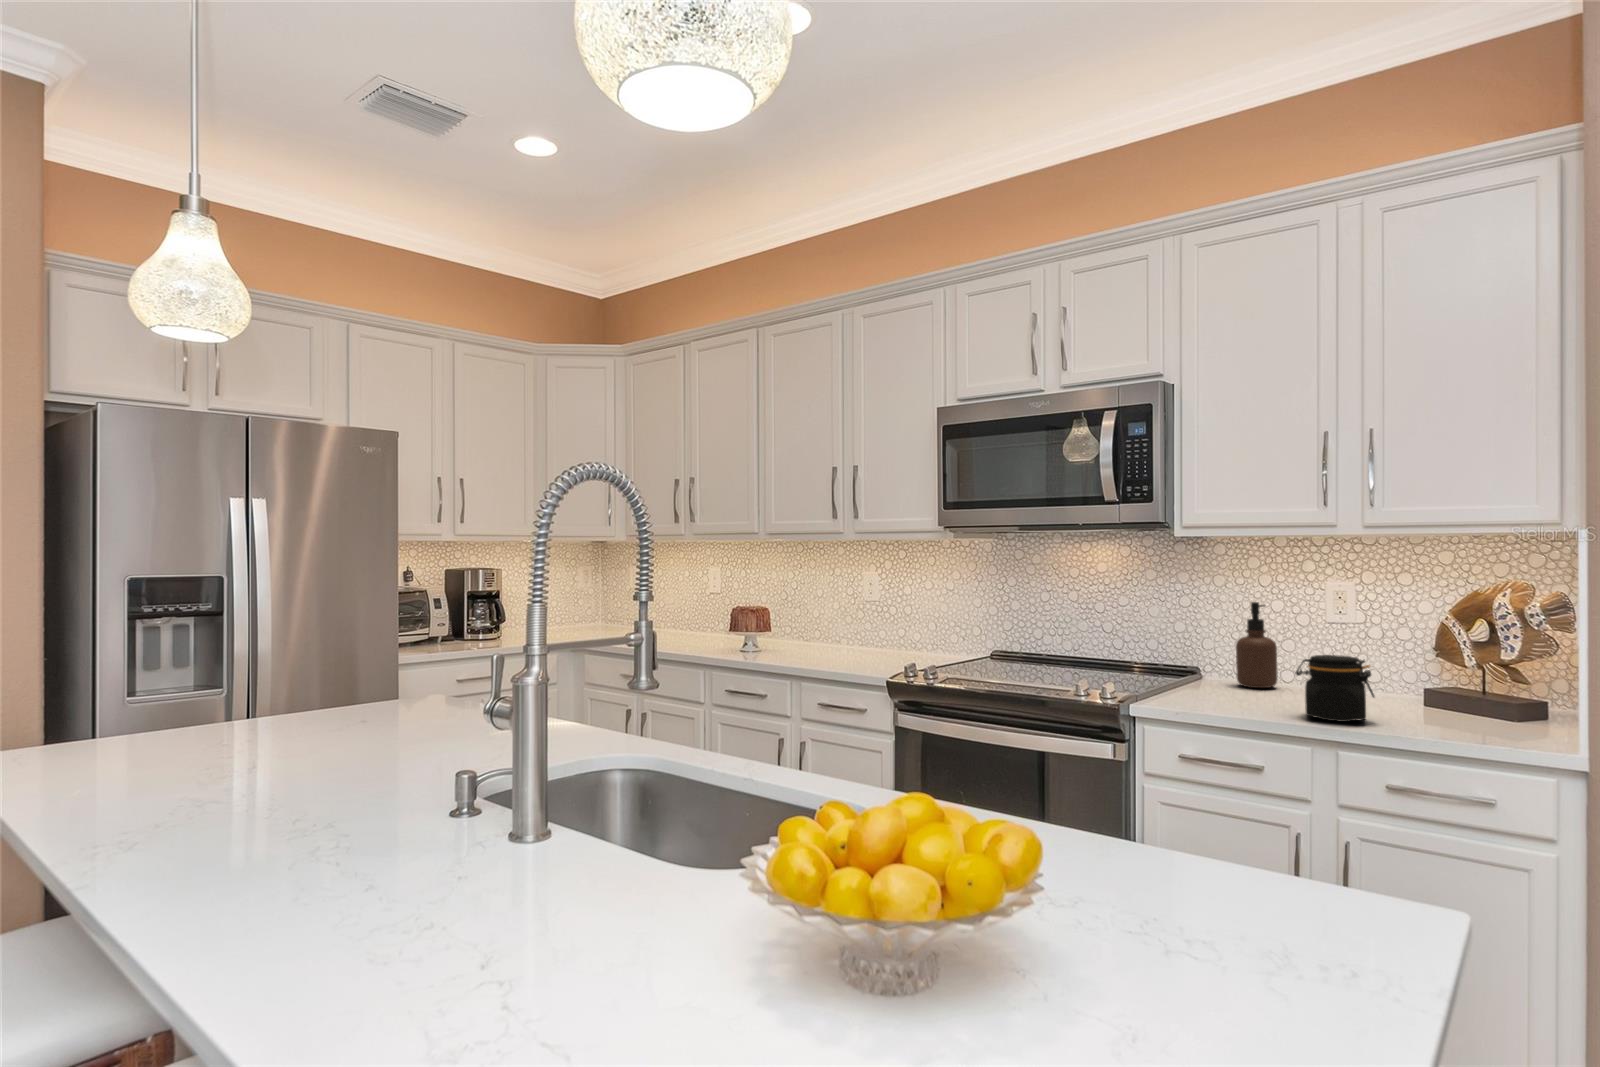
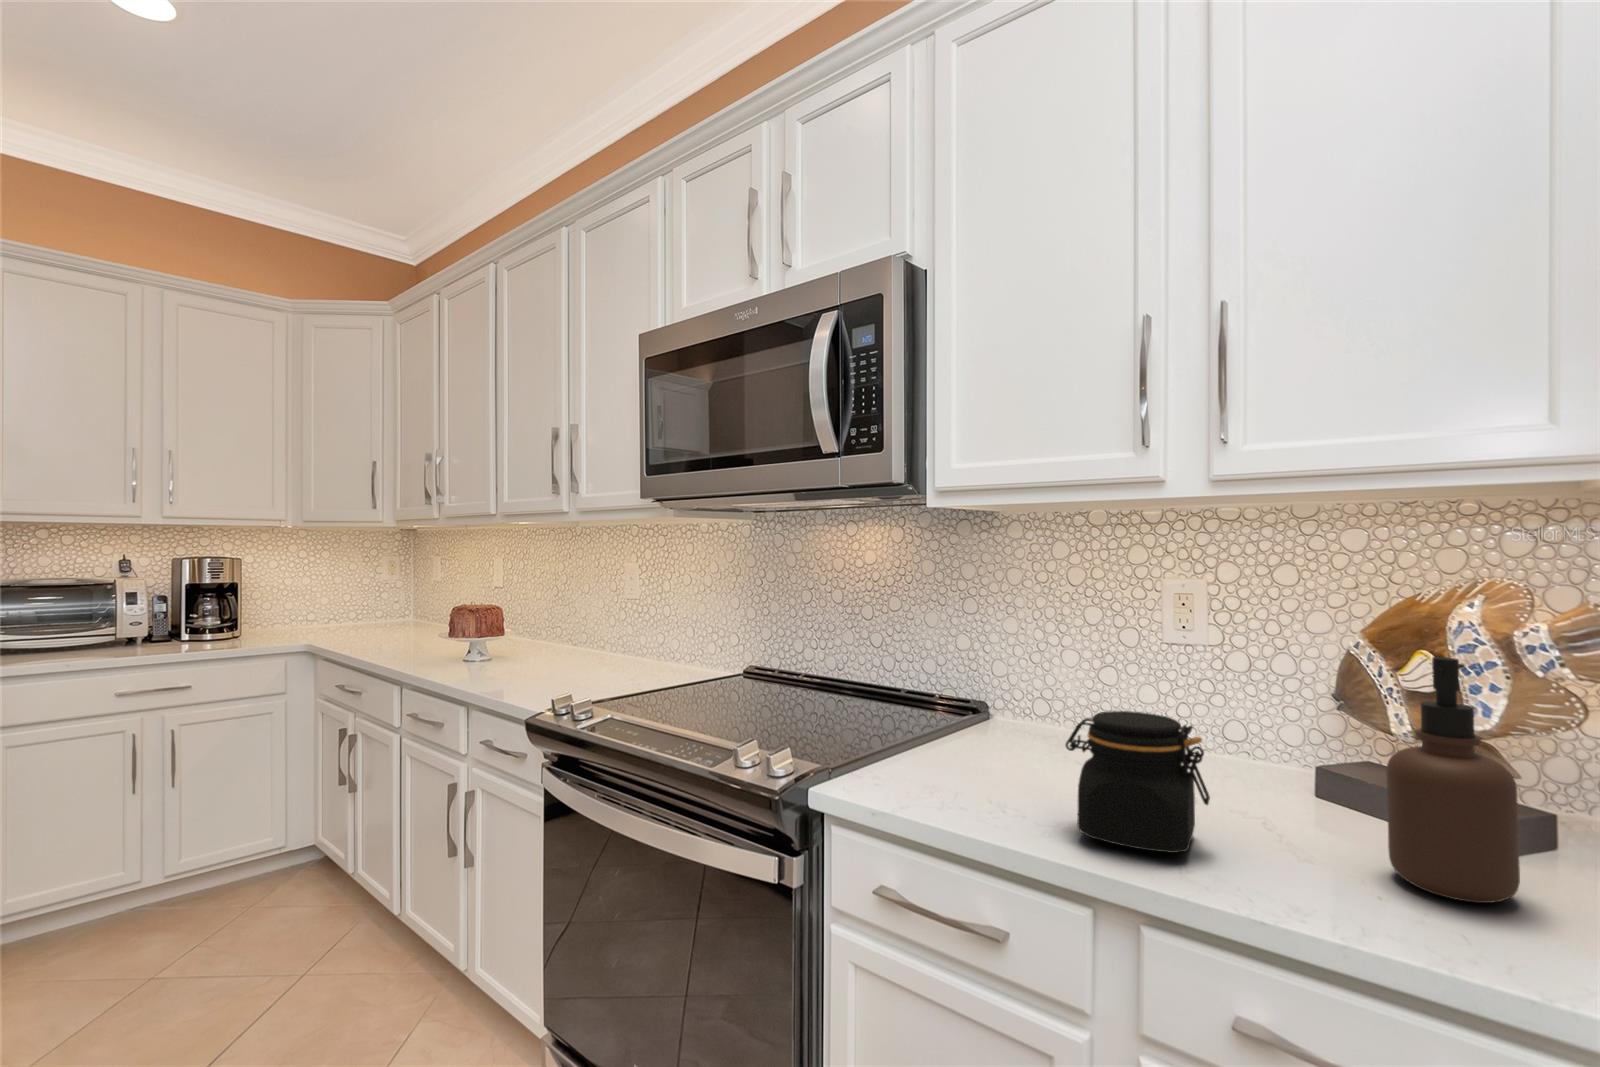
soap dispenser: present [1236,602,1278,688] -> present [1386,657,1520,903]

